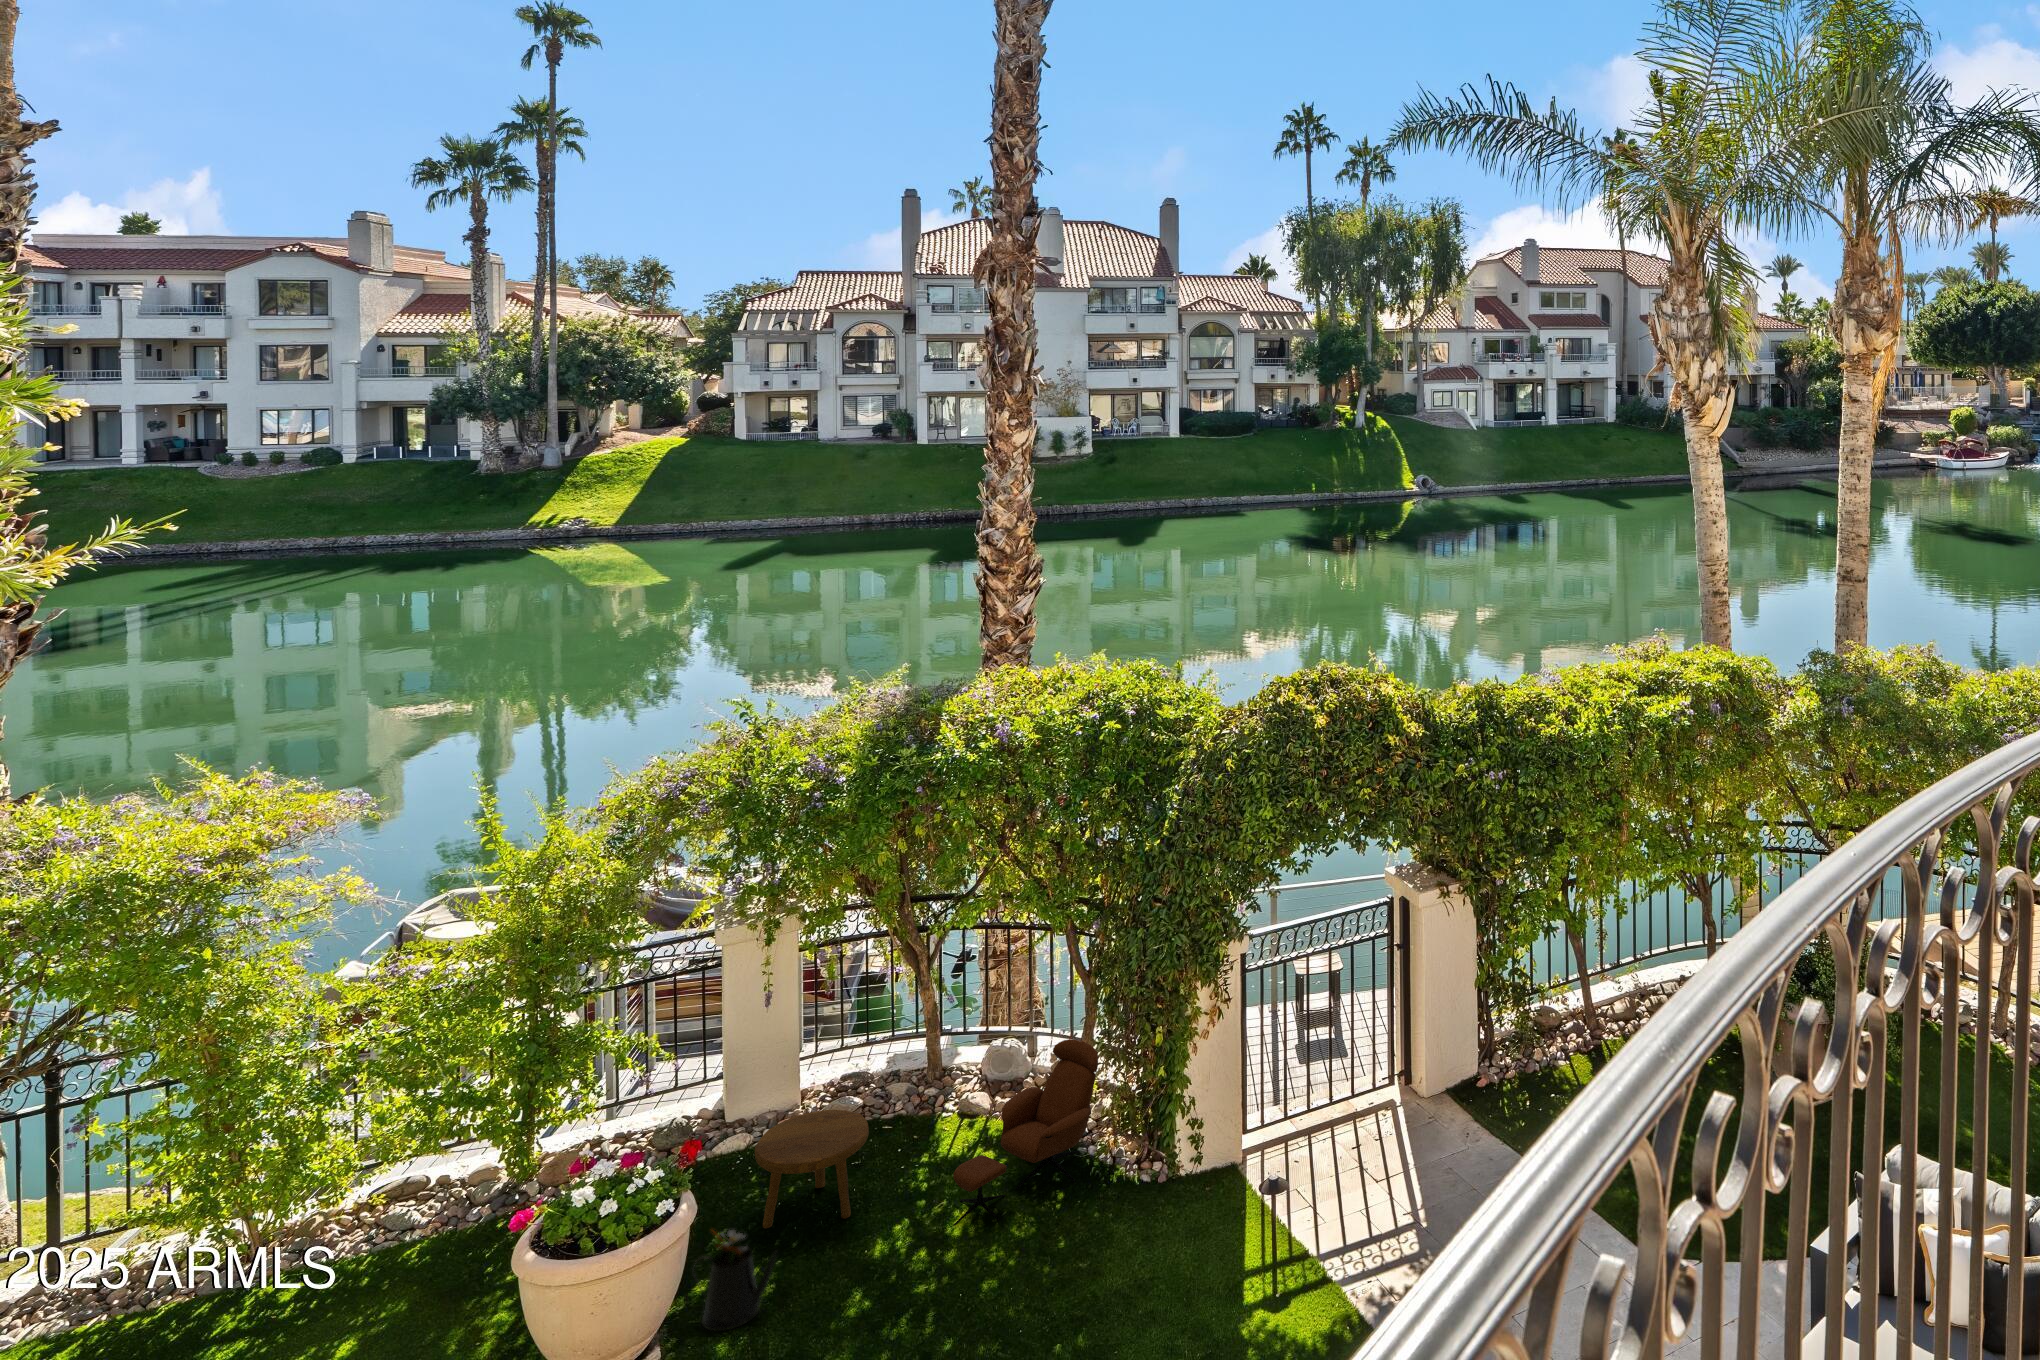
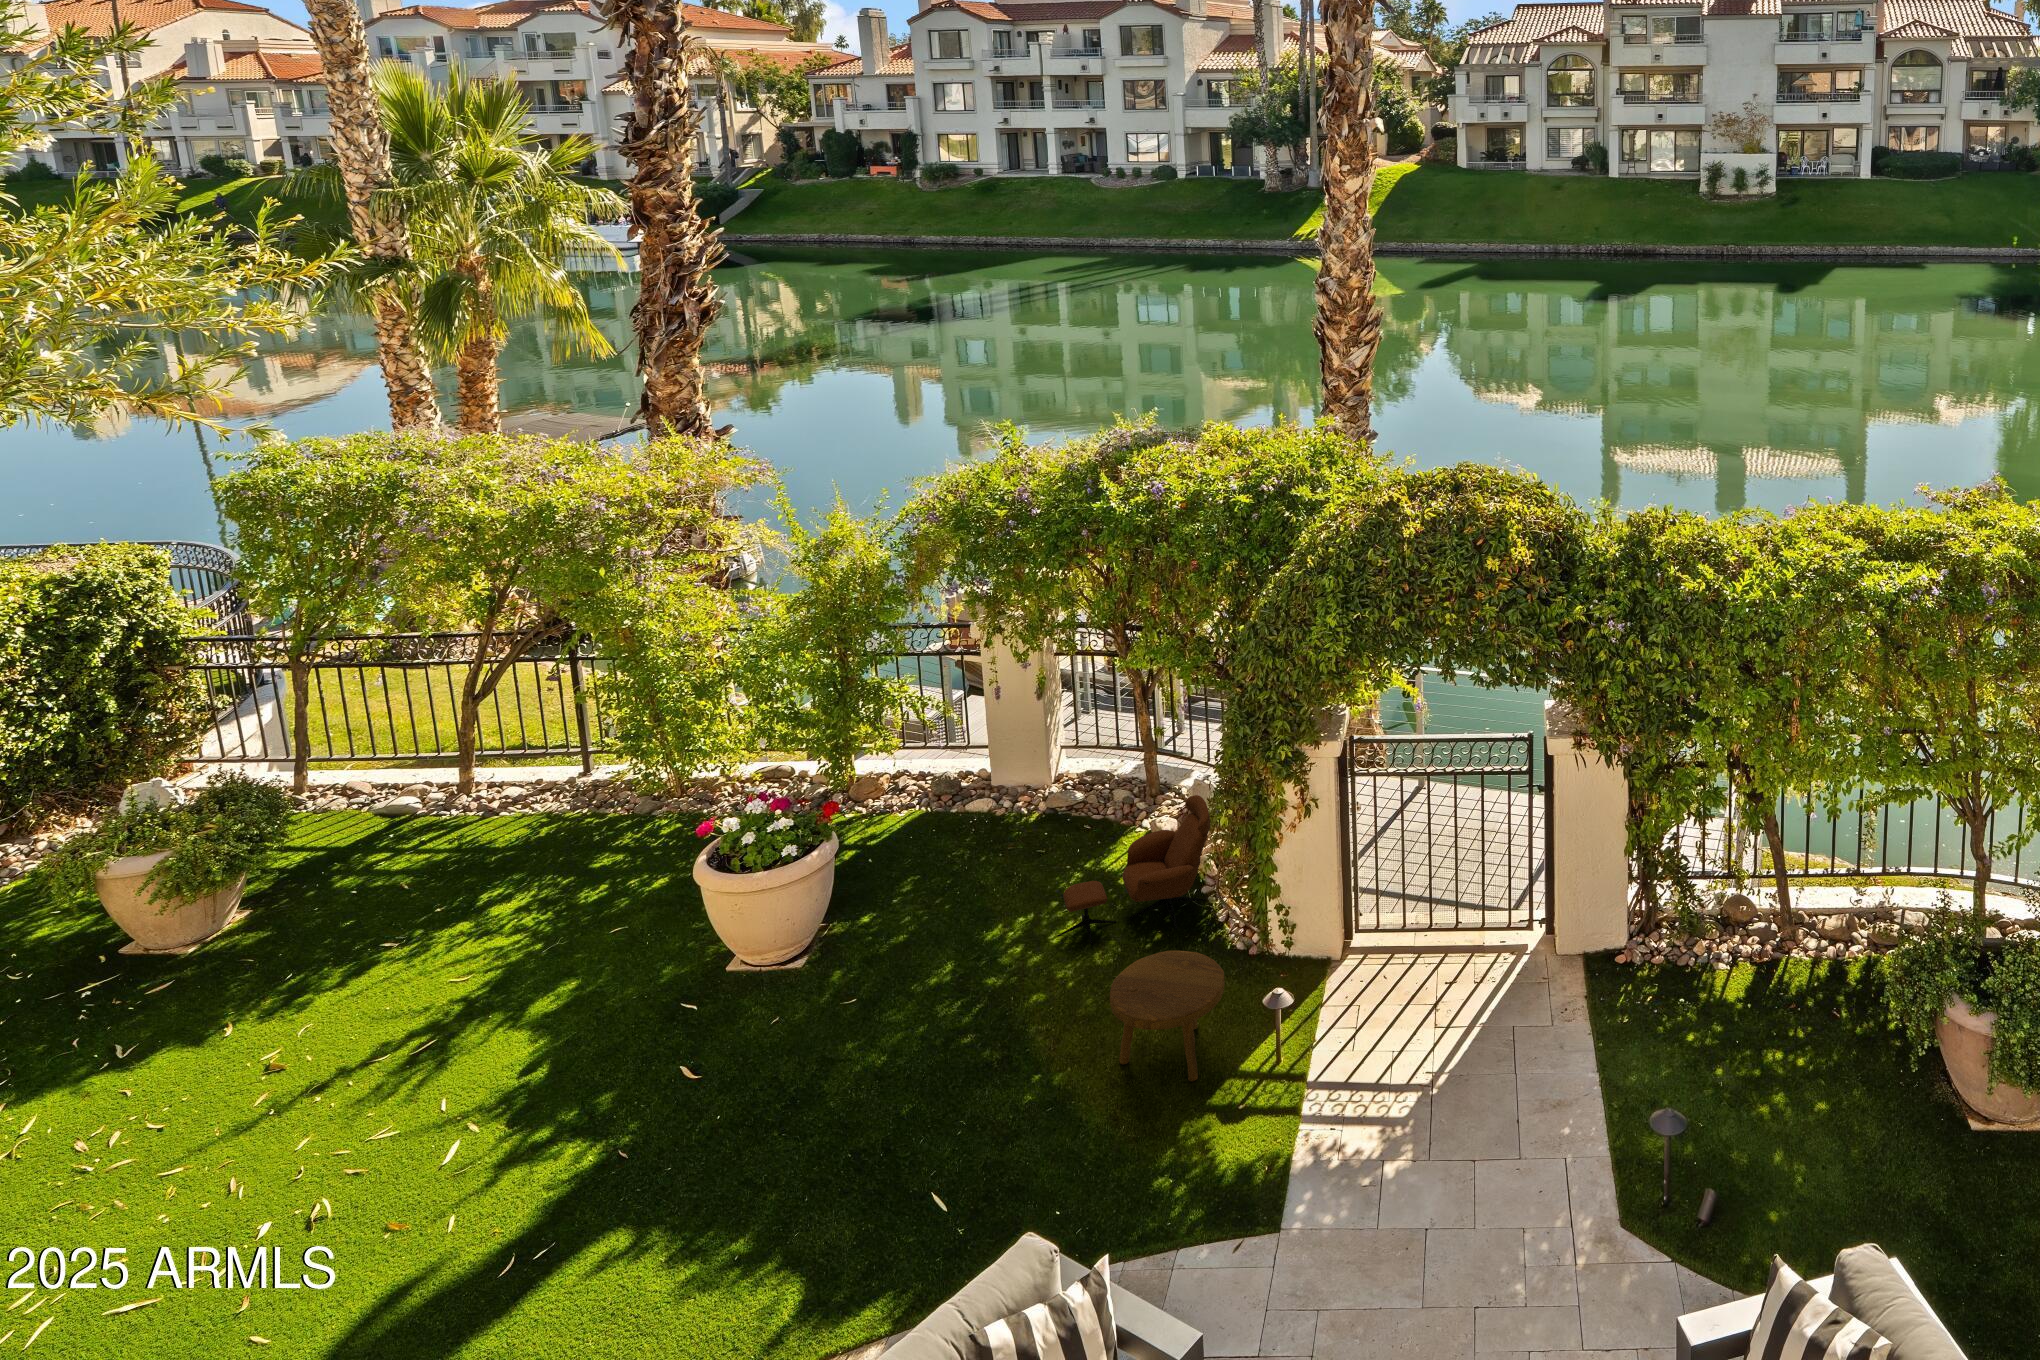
footstool: present [755,1110,869,1228] -> present [1110,951,1225,1081]
watering can: present [693,1230,777,1331] -> none [826,880,880,970]

